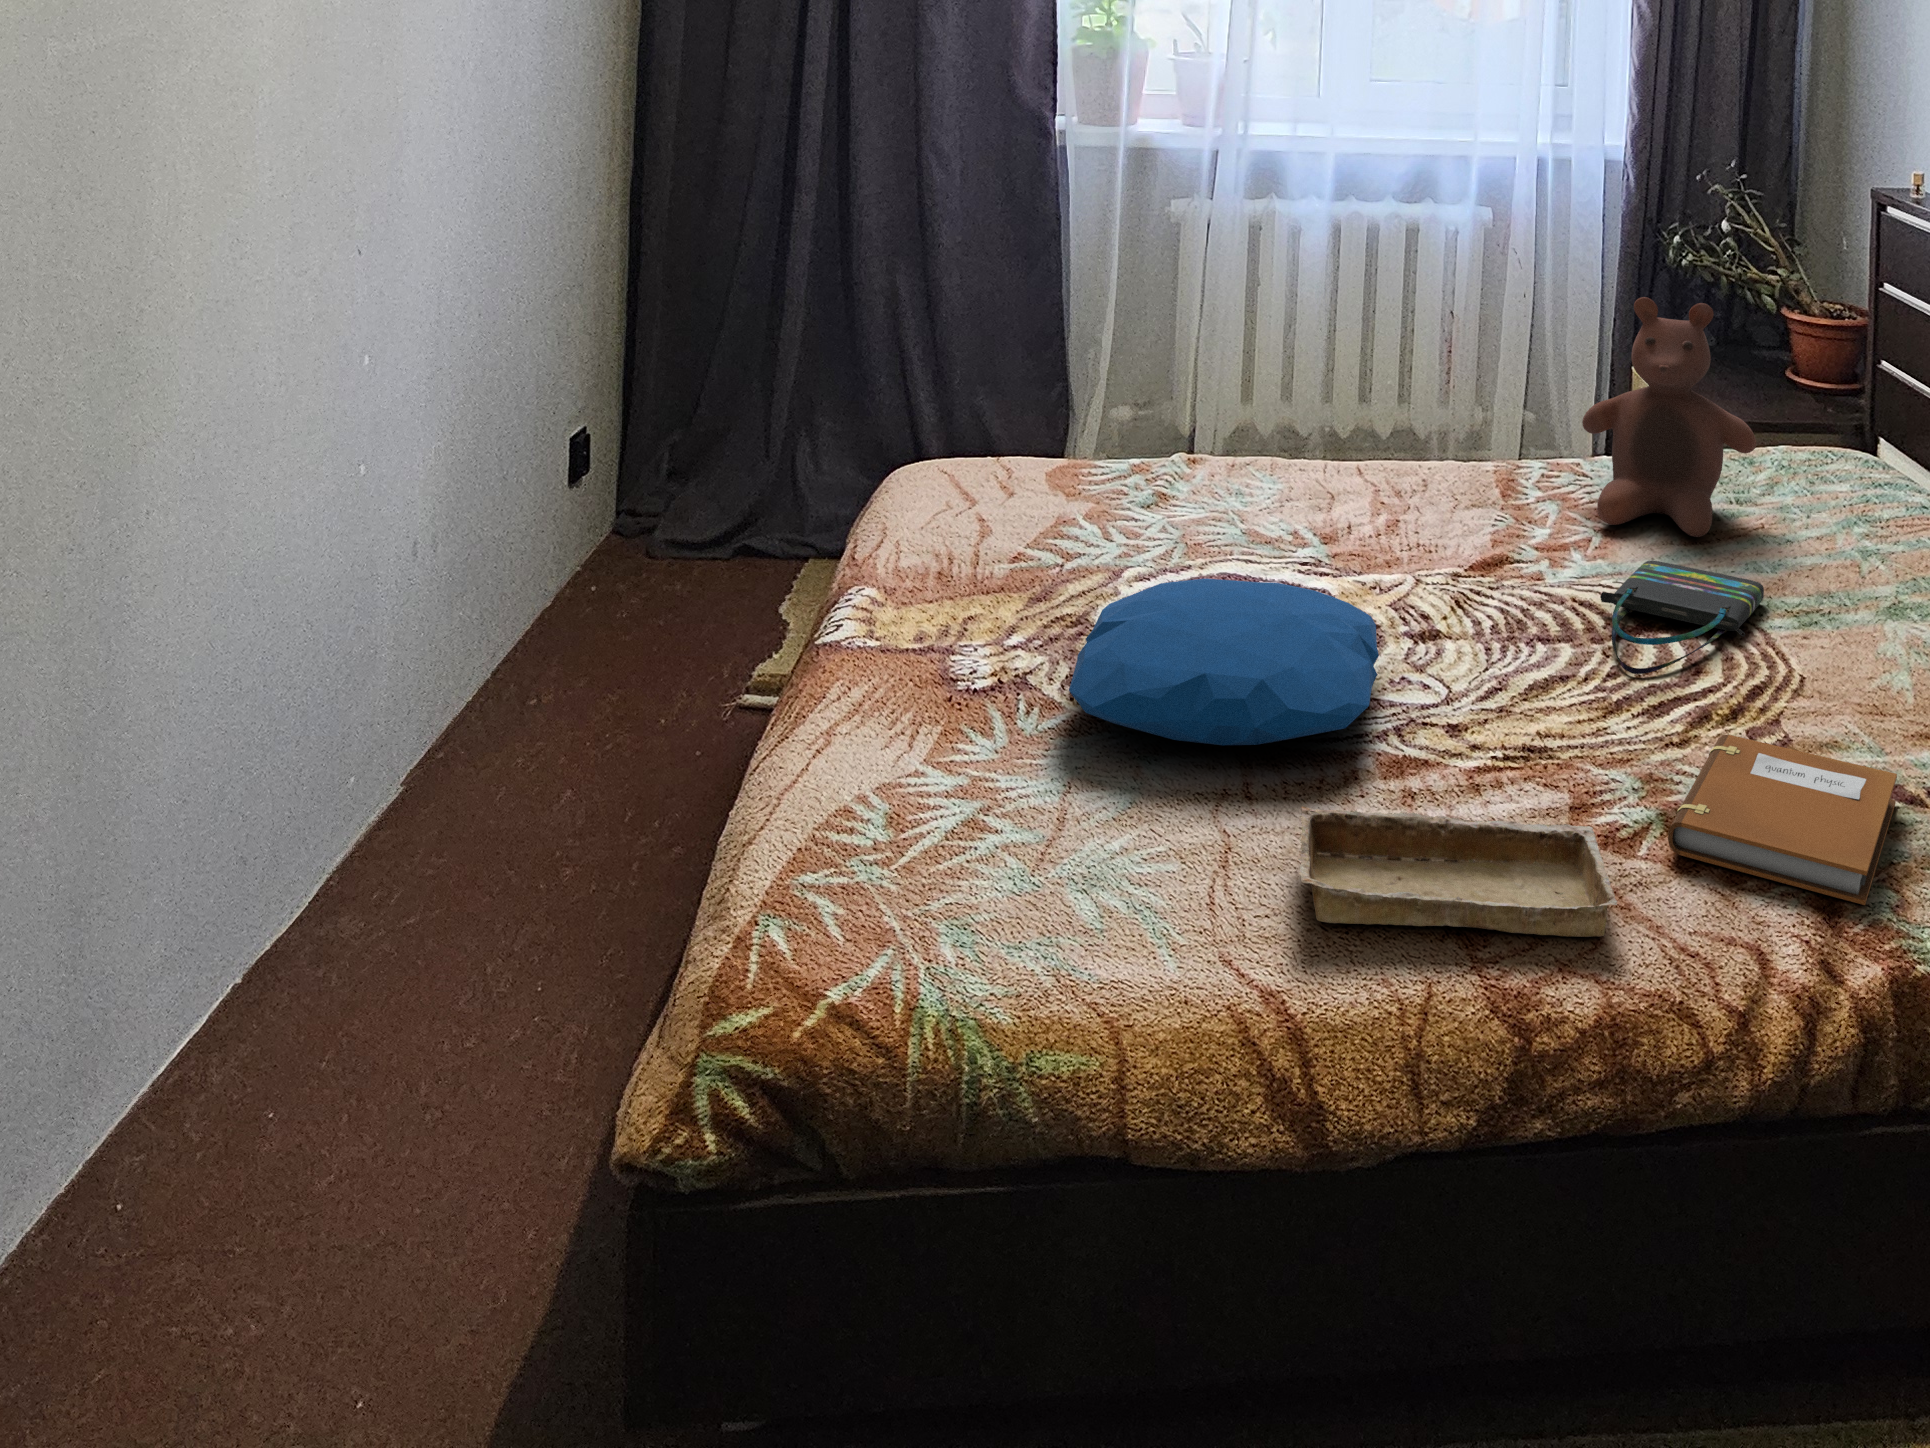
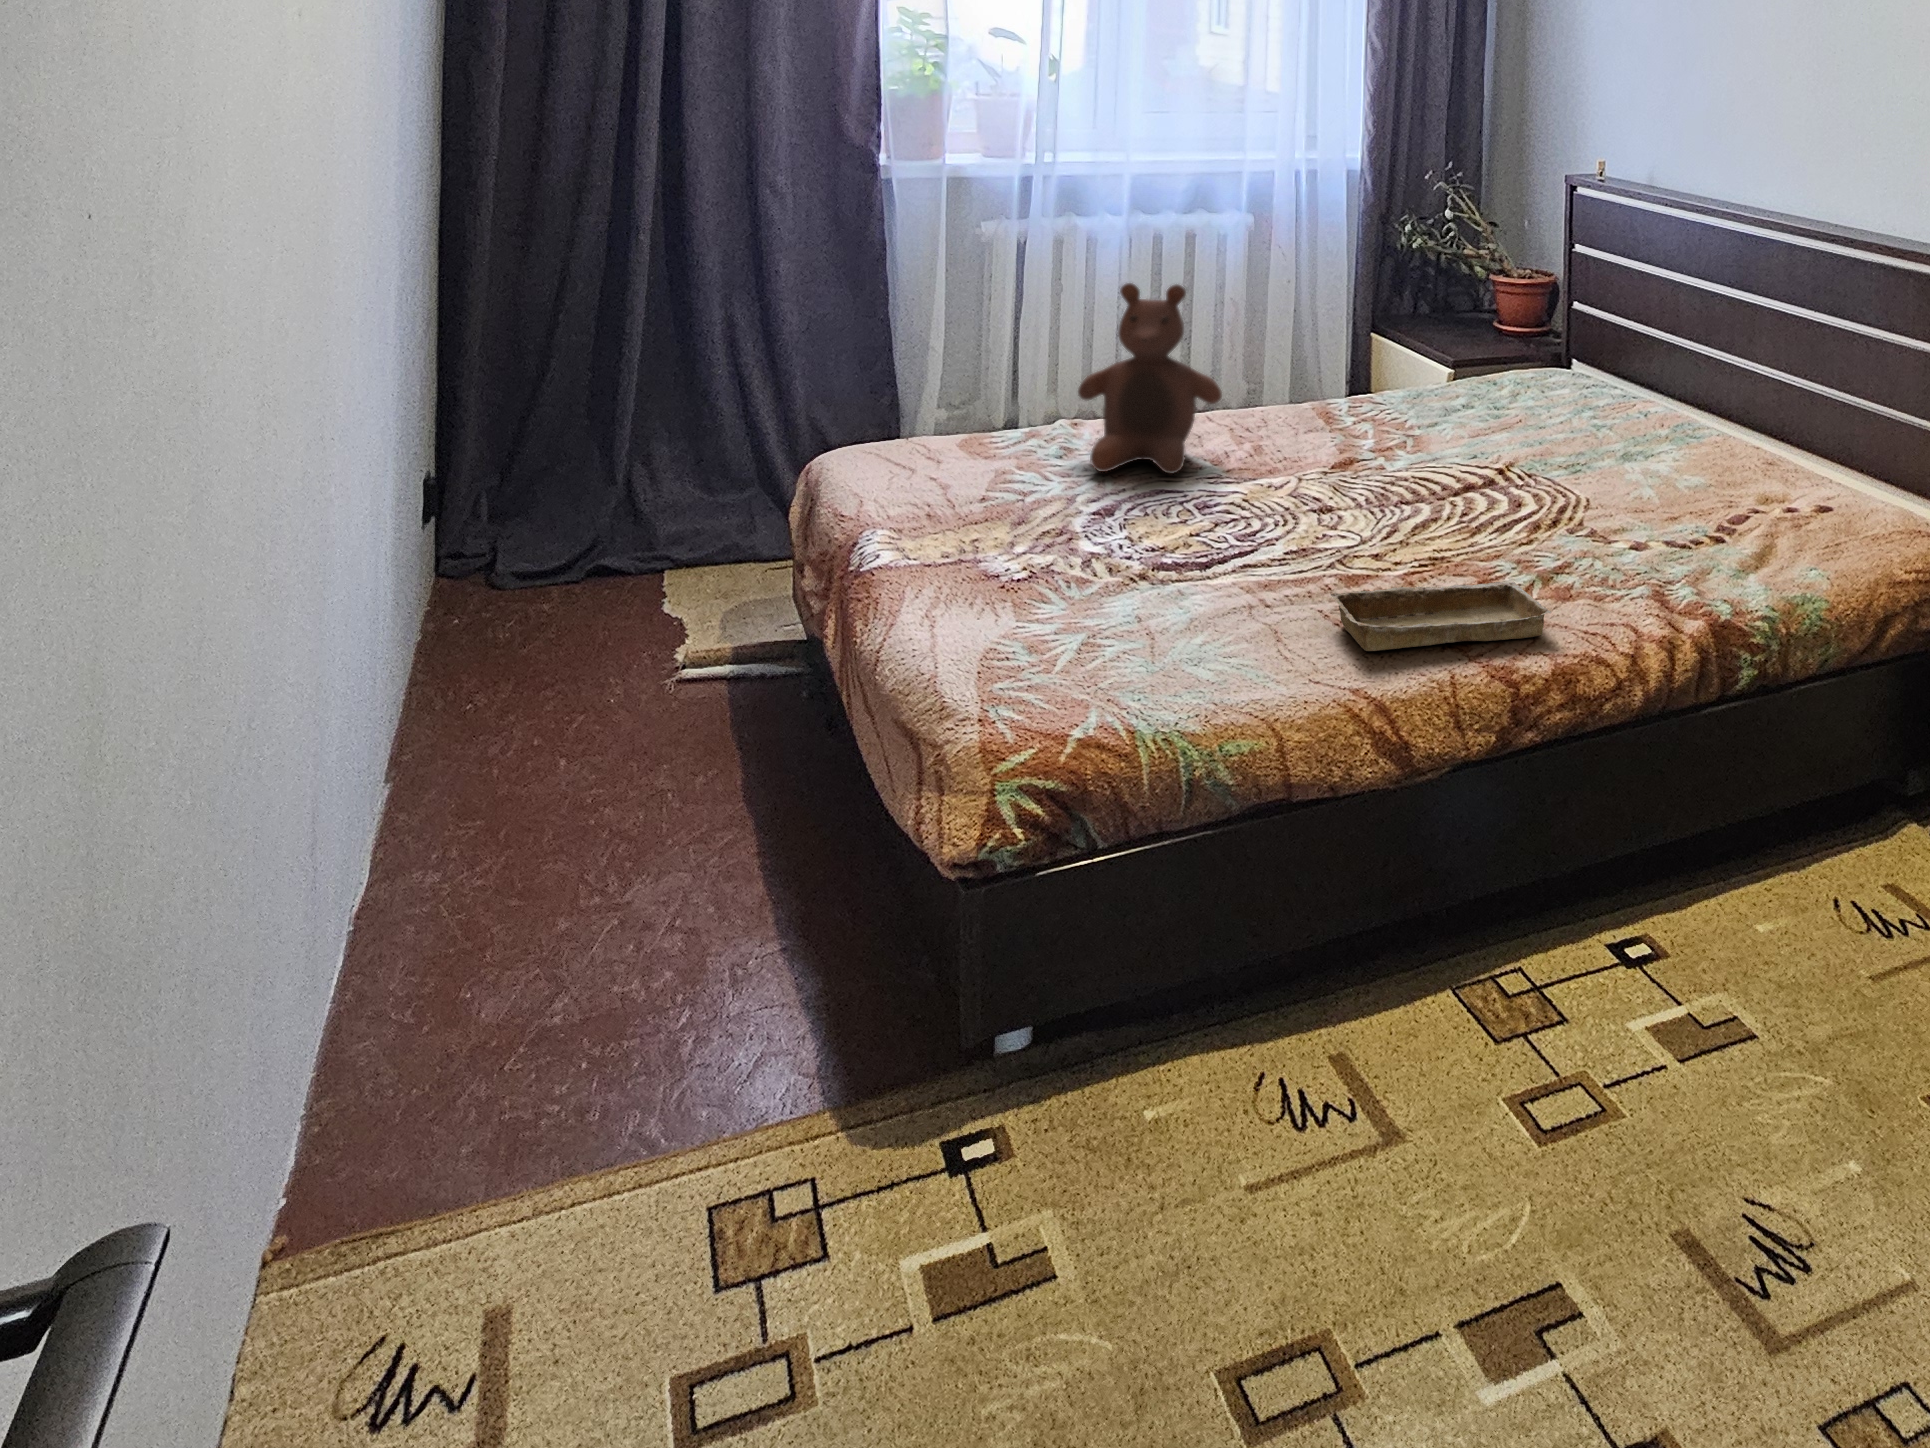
stuffed bear: present [1582,297,1757,537] -> present [1078,283,1222,474]
tote bag: present [1600,560,1764,674] -> none [1441,443,1546,509]
pillow: present [1069,578,1379,745] -> none [1108,473,1339,574]
notebook: present [1668,735,1897,905] -> none [1557,528,1683,602]

